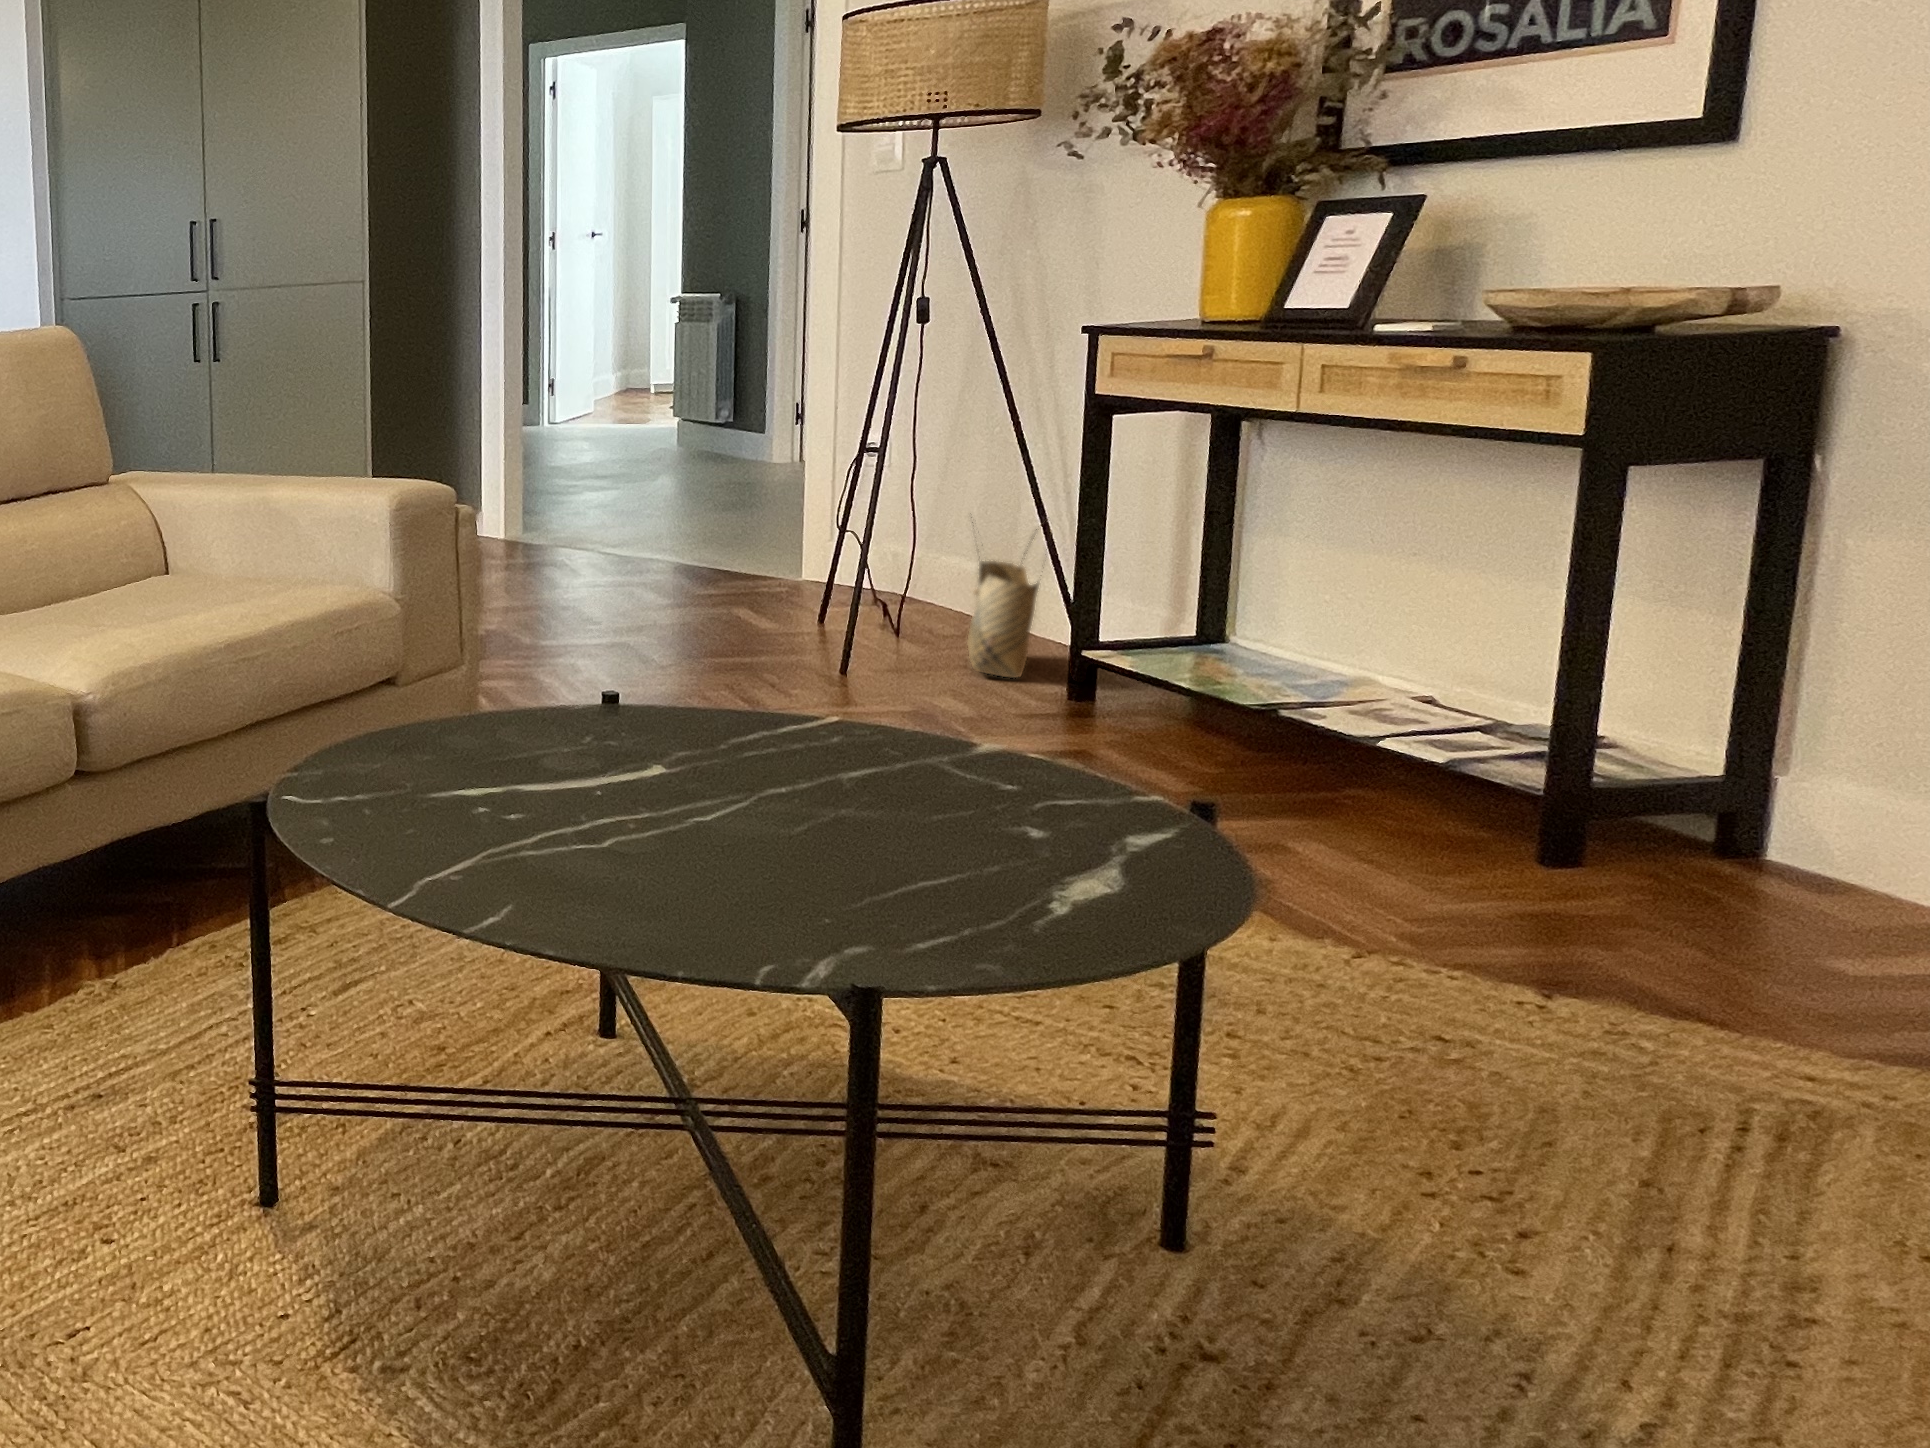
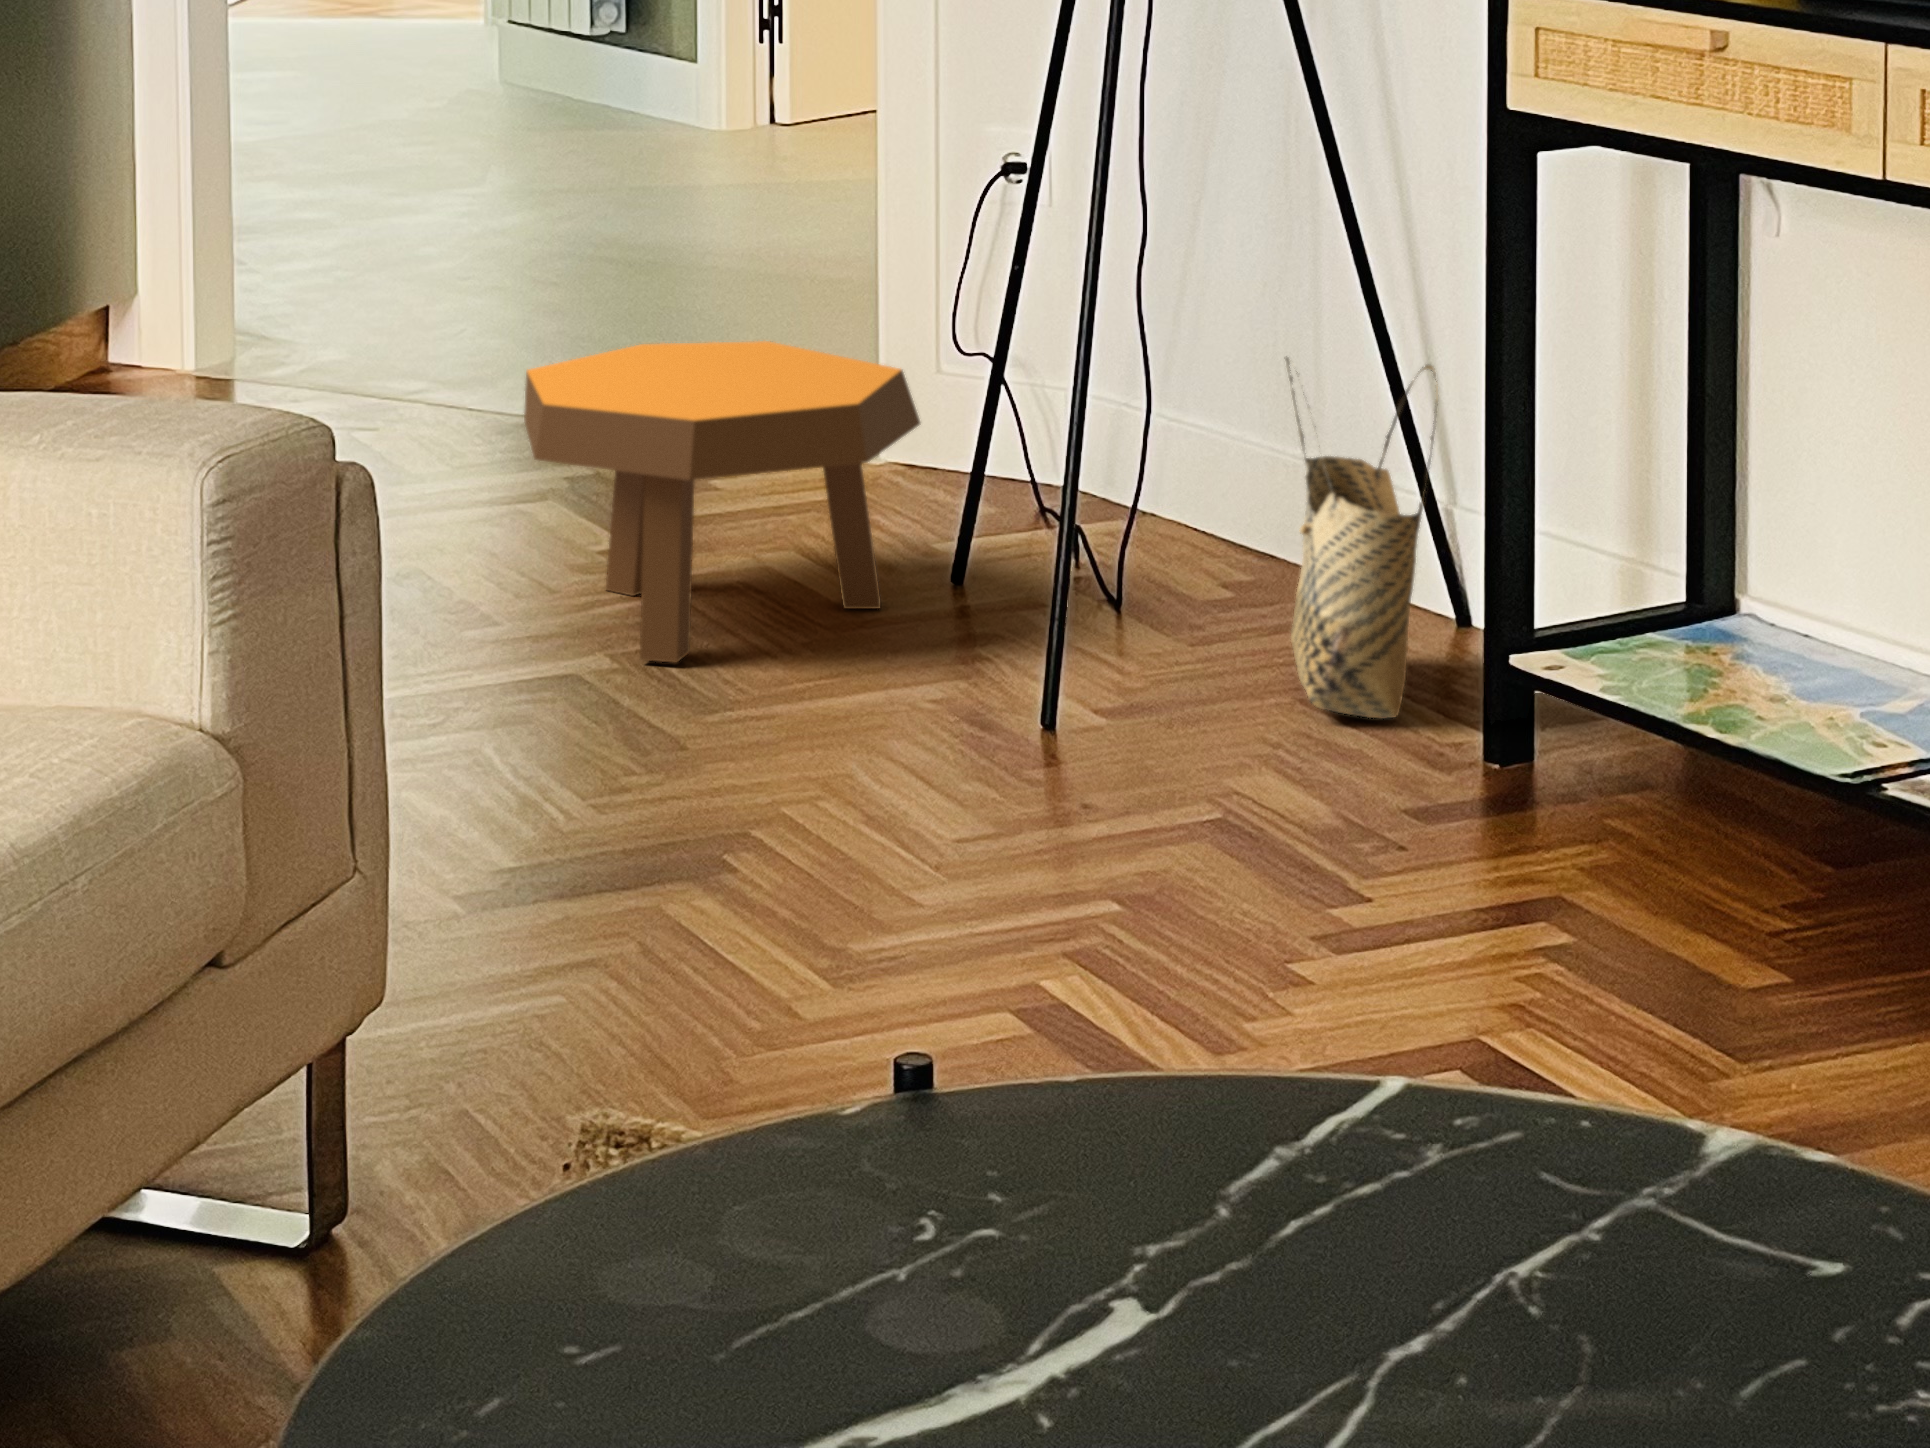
footstool: none [598,512,785,641] -> present [524,341,920,662]

